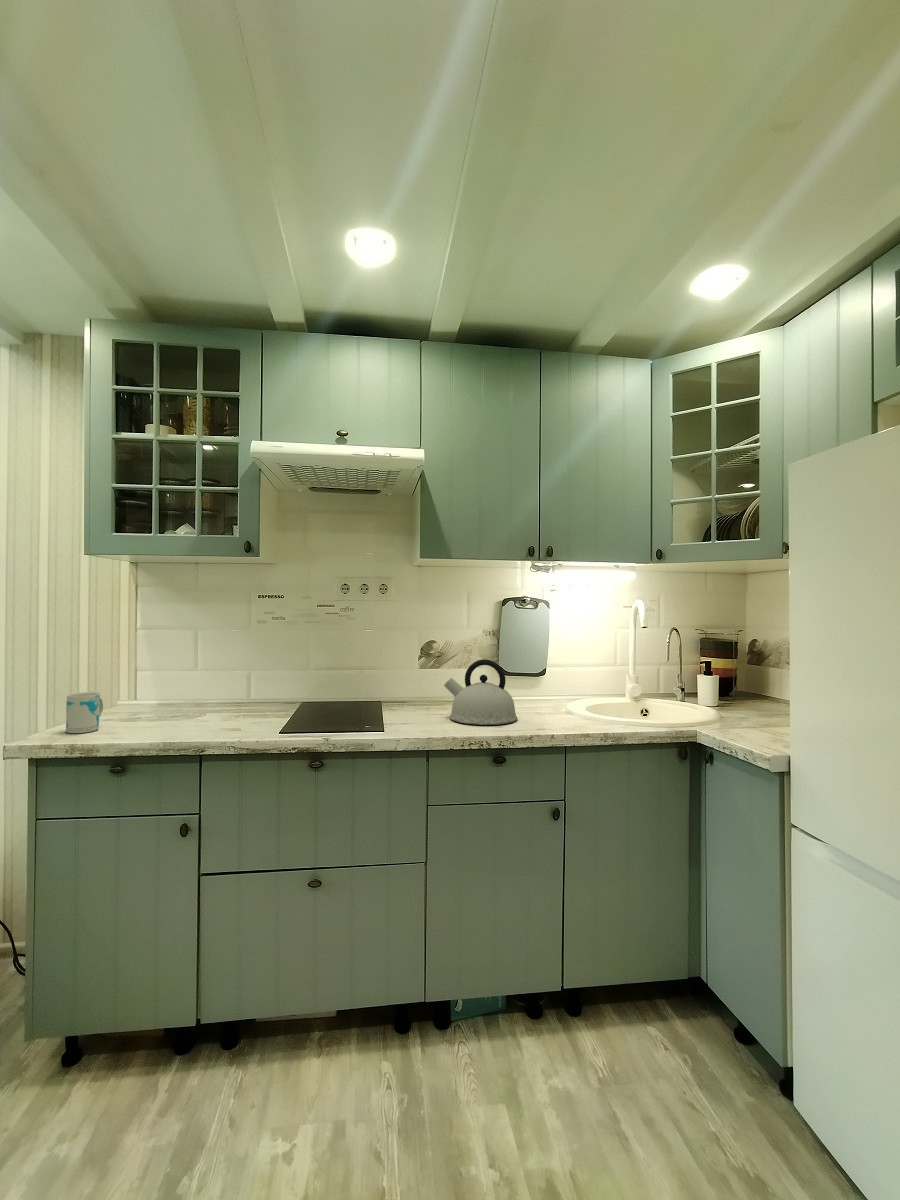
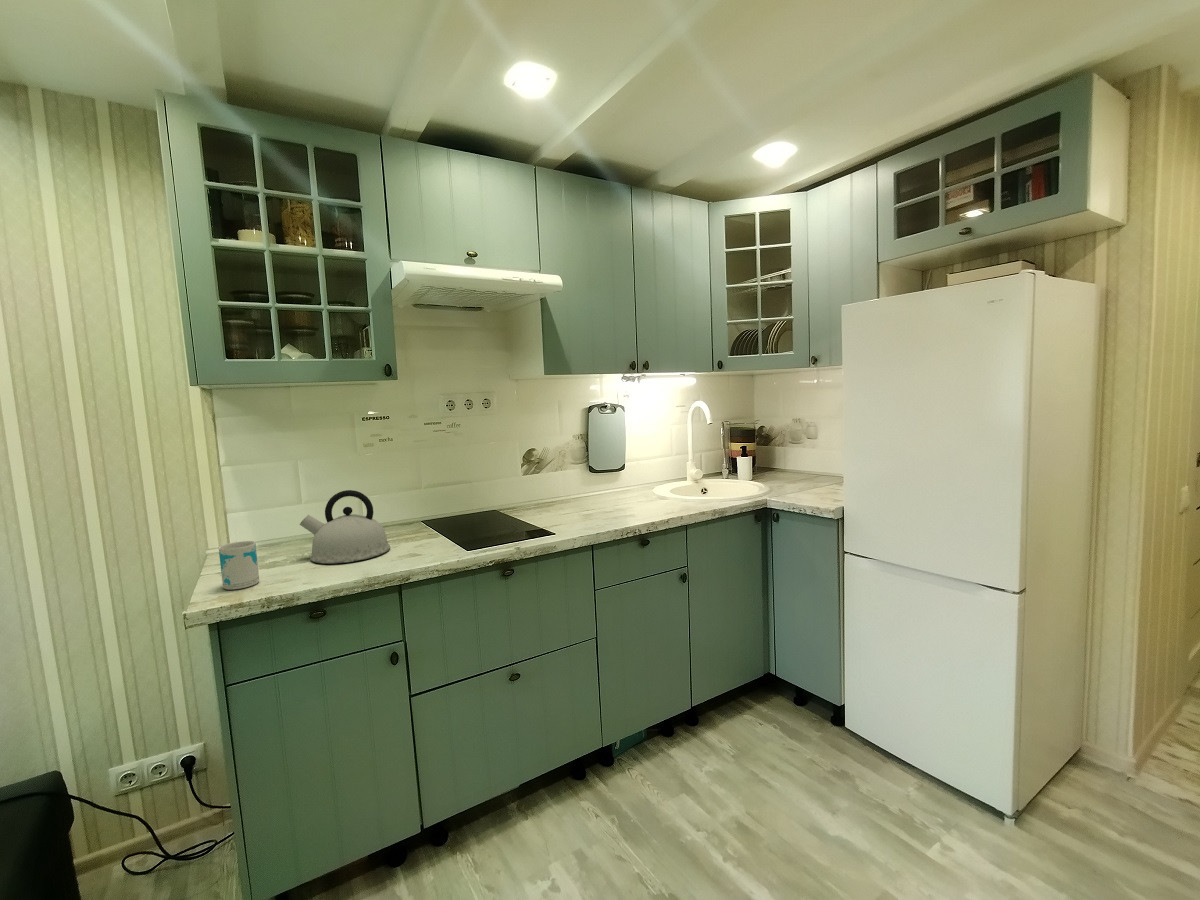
kettle: present [444,659,517,725] -> present [300,490,390,564]

